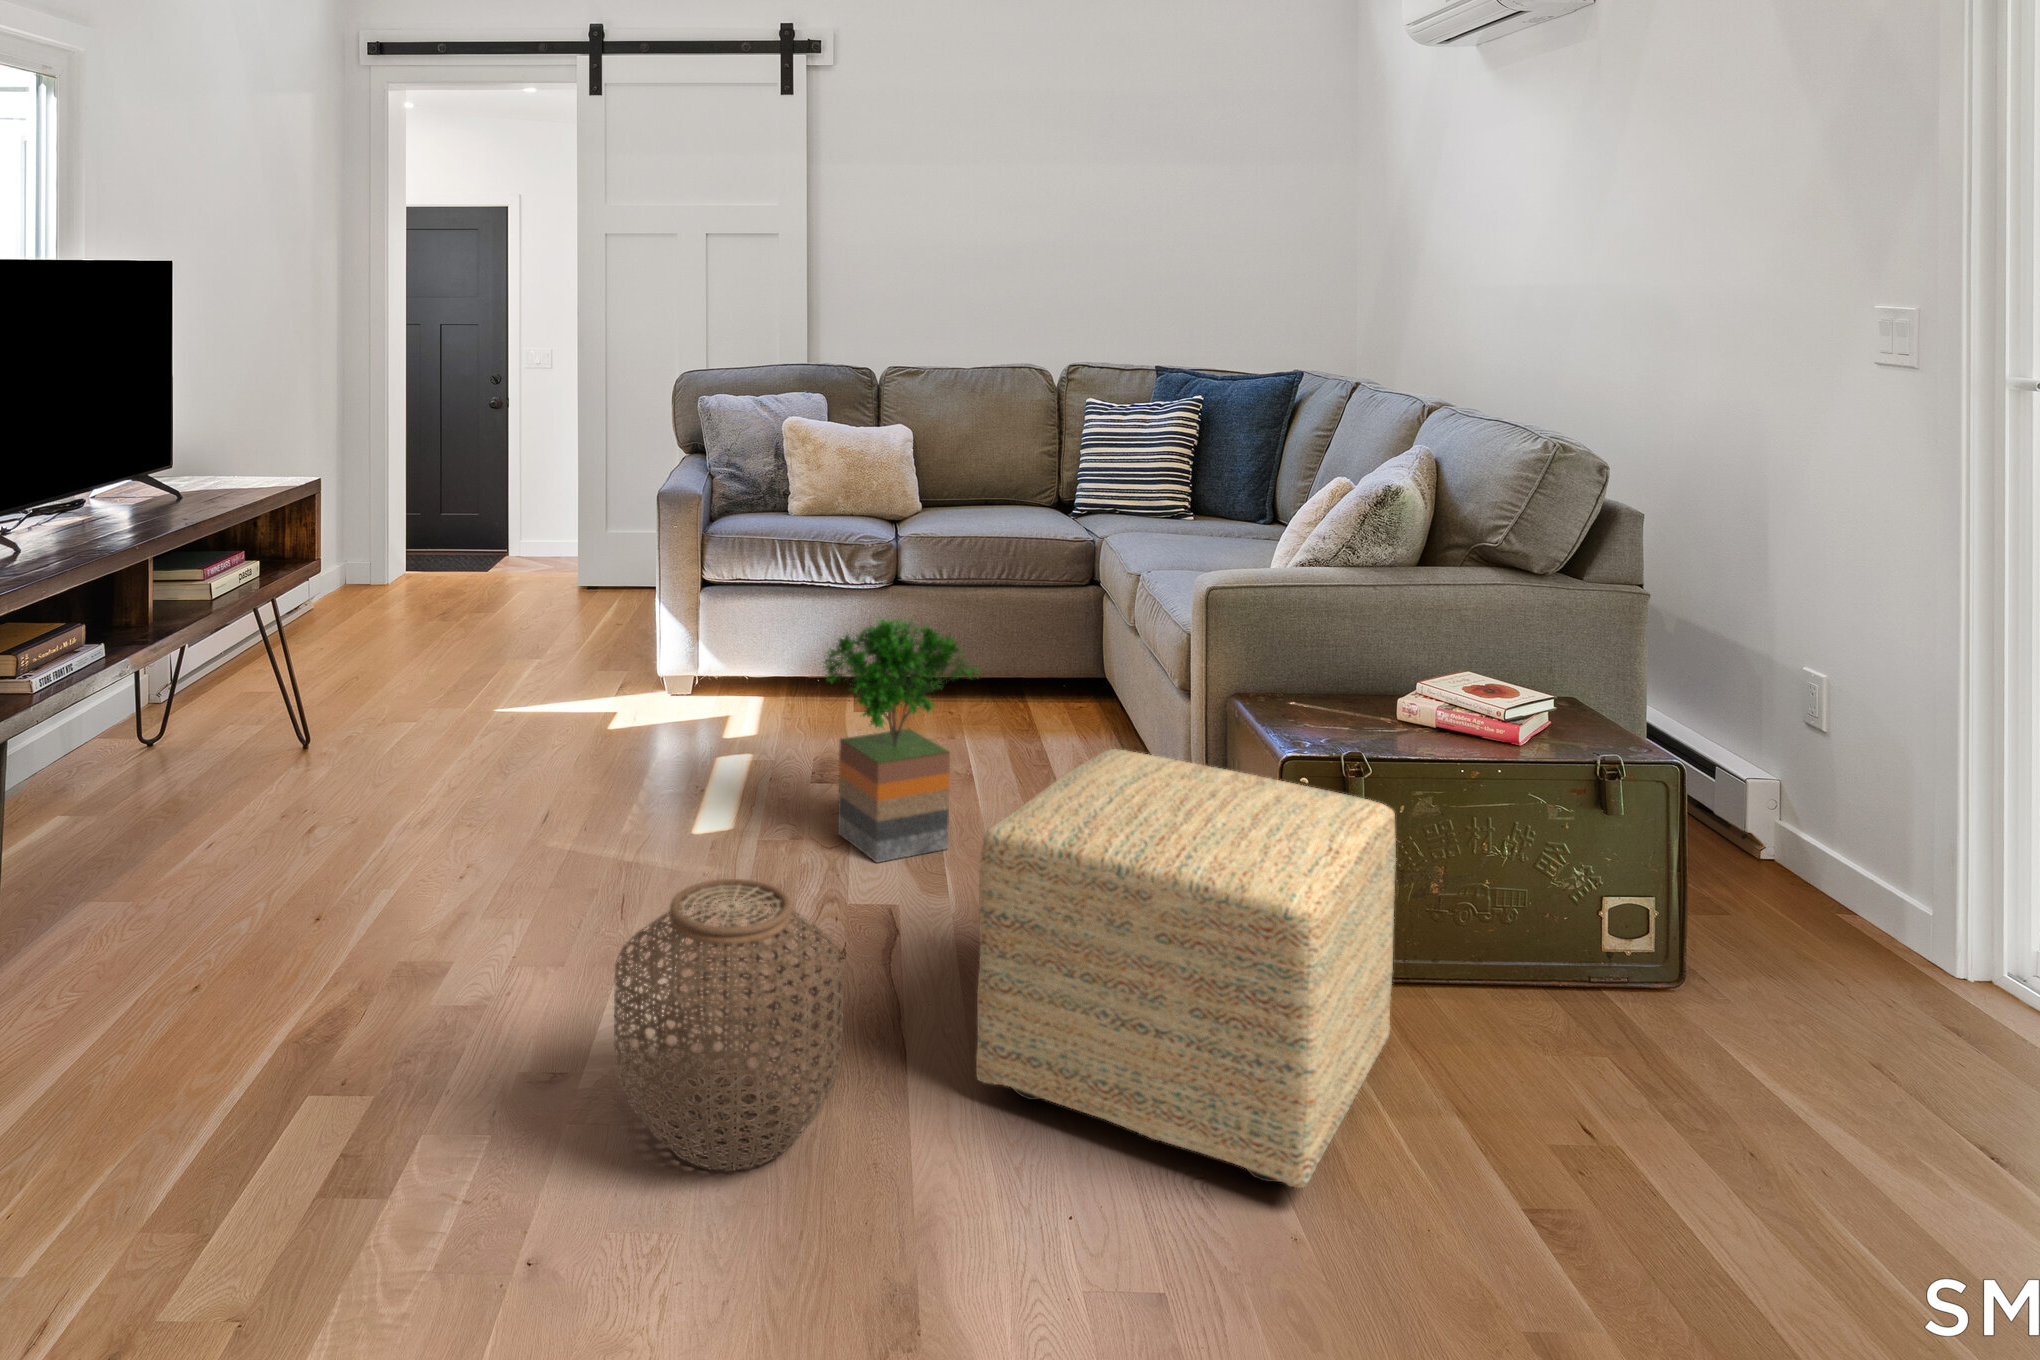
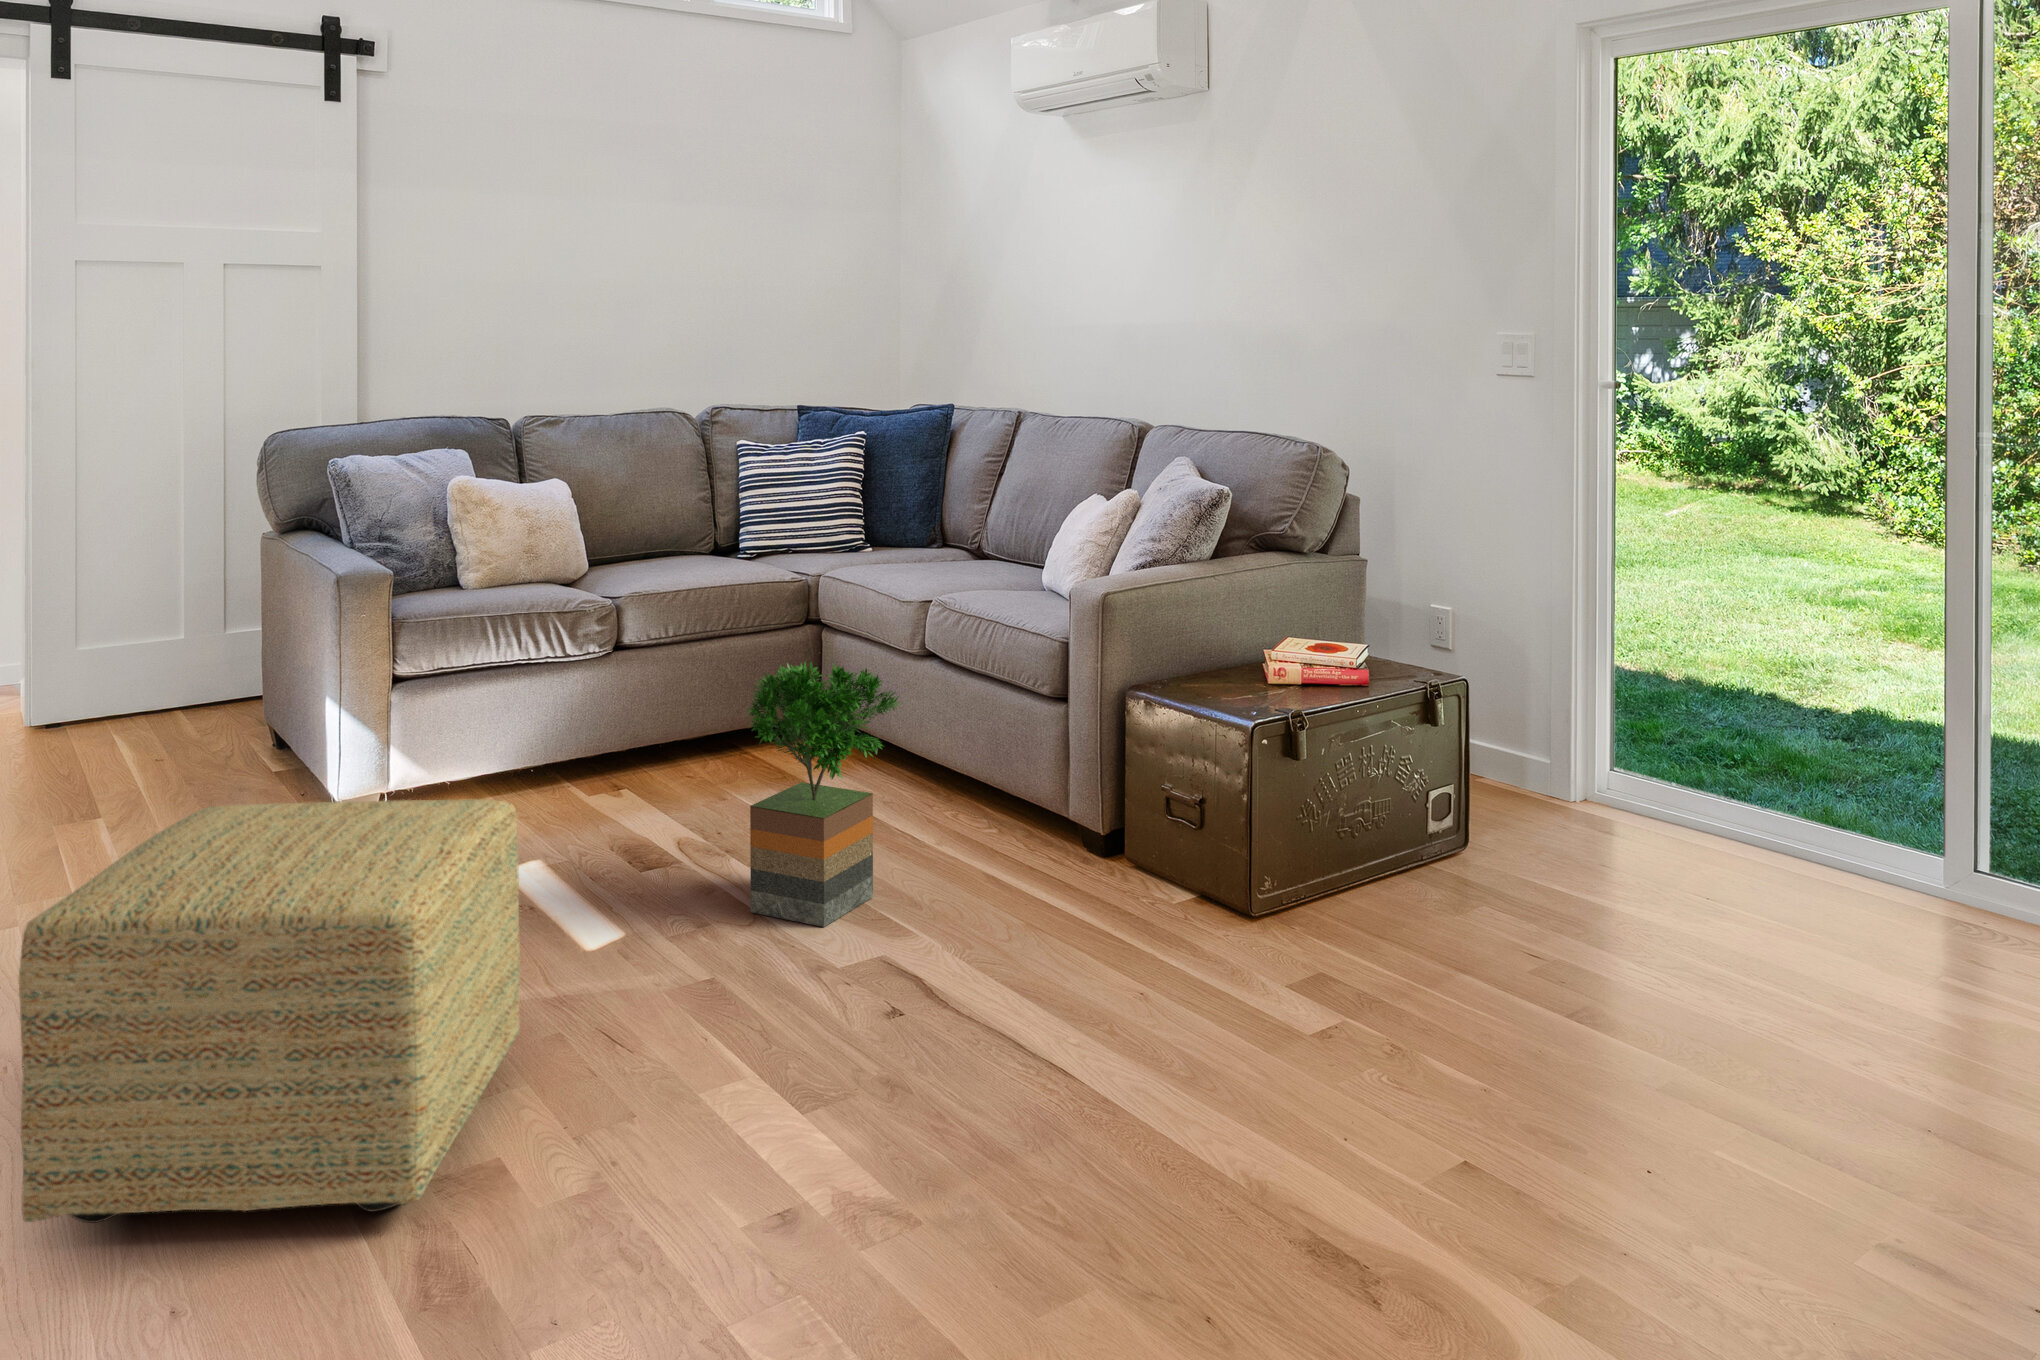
ottoman: present [976,749,1396,1188] -> present [19,800,520,1223]
woven basket: present [614,879,844,1170] -> none [896,922,1140,1234]

